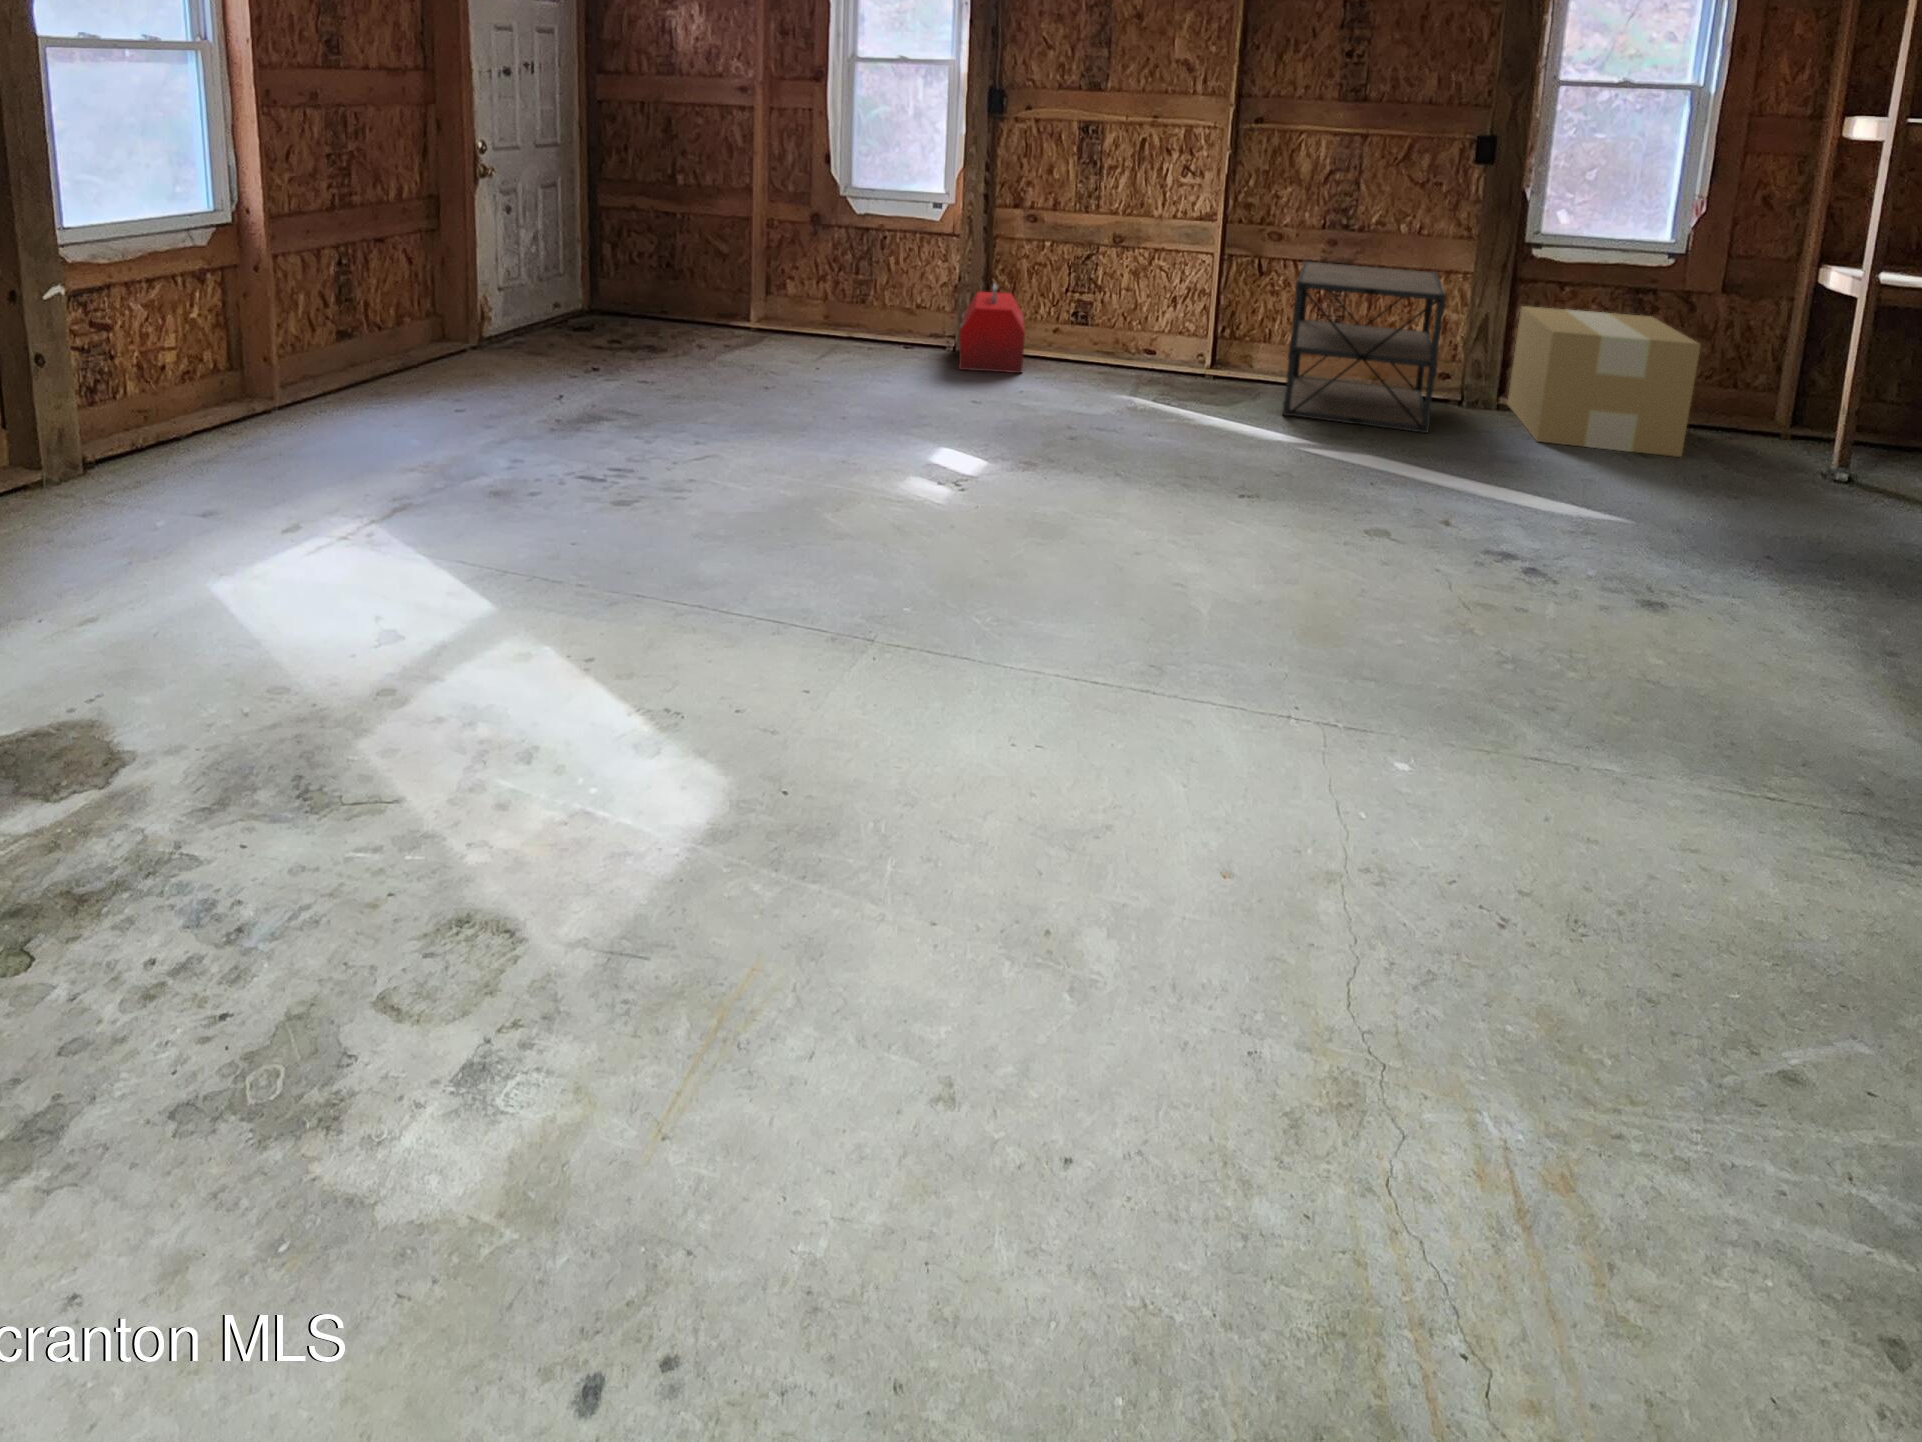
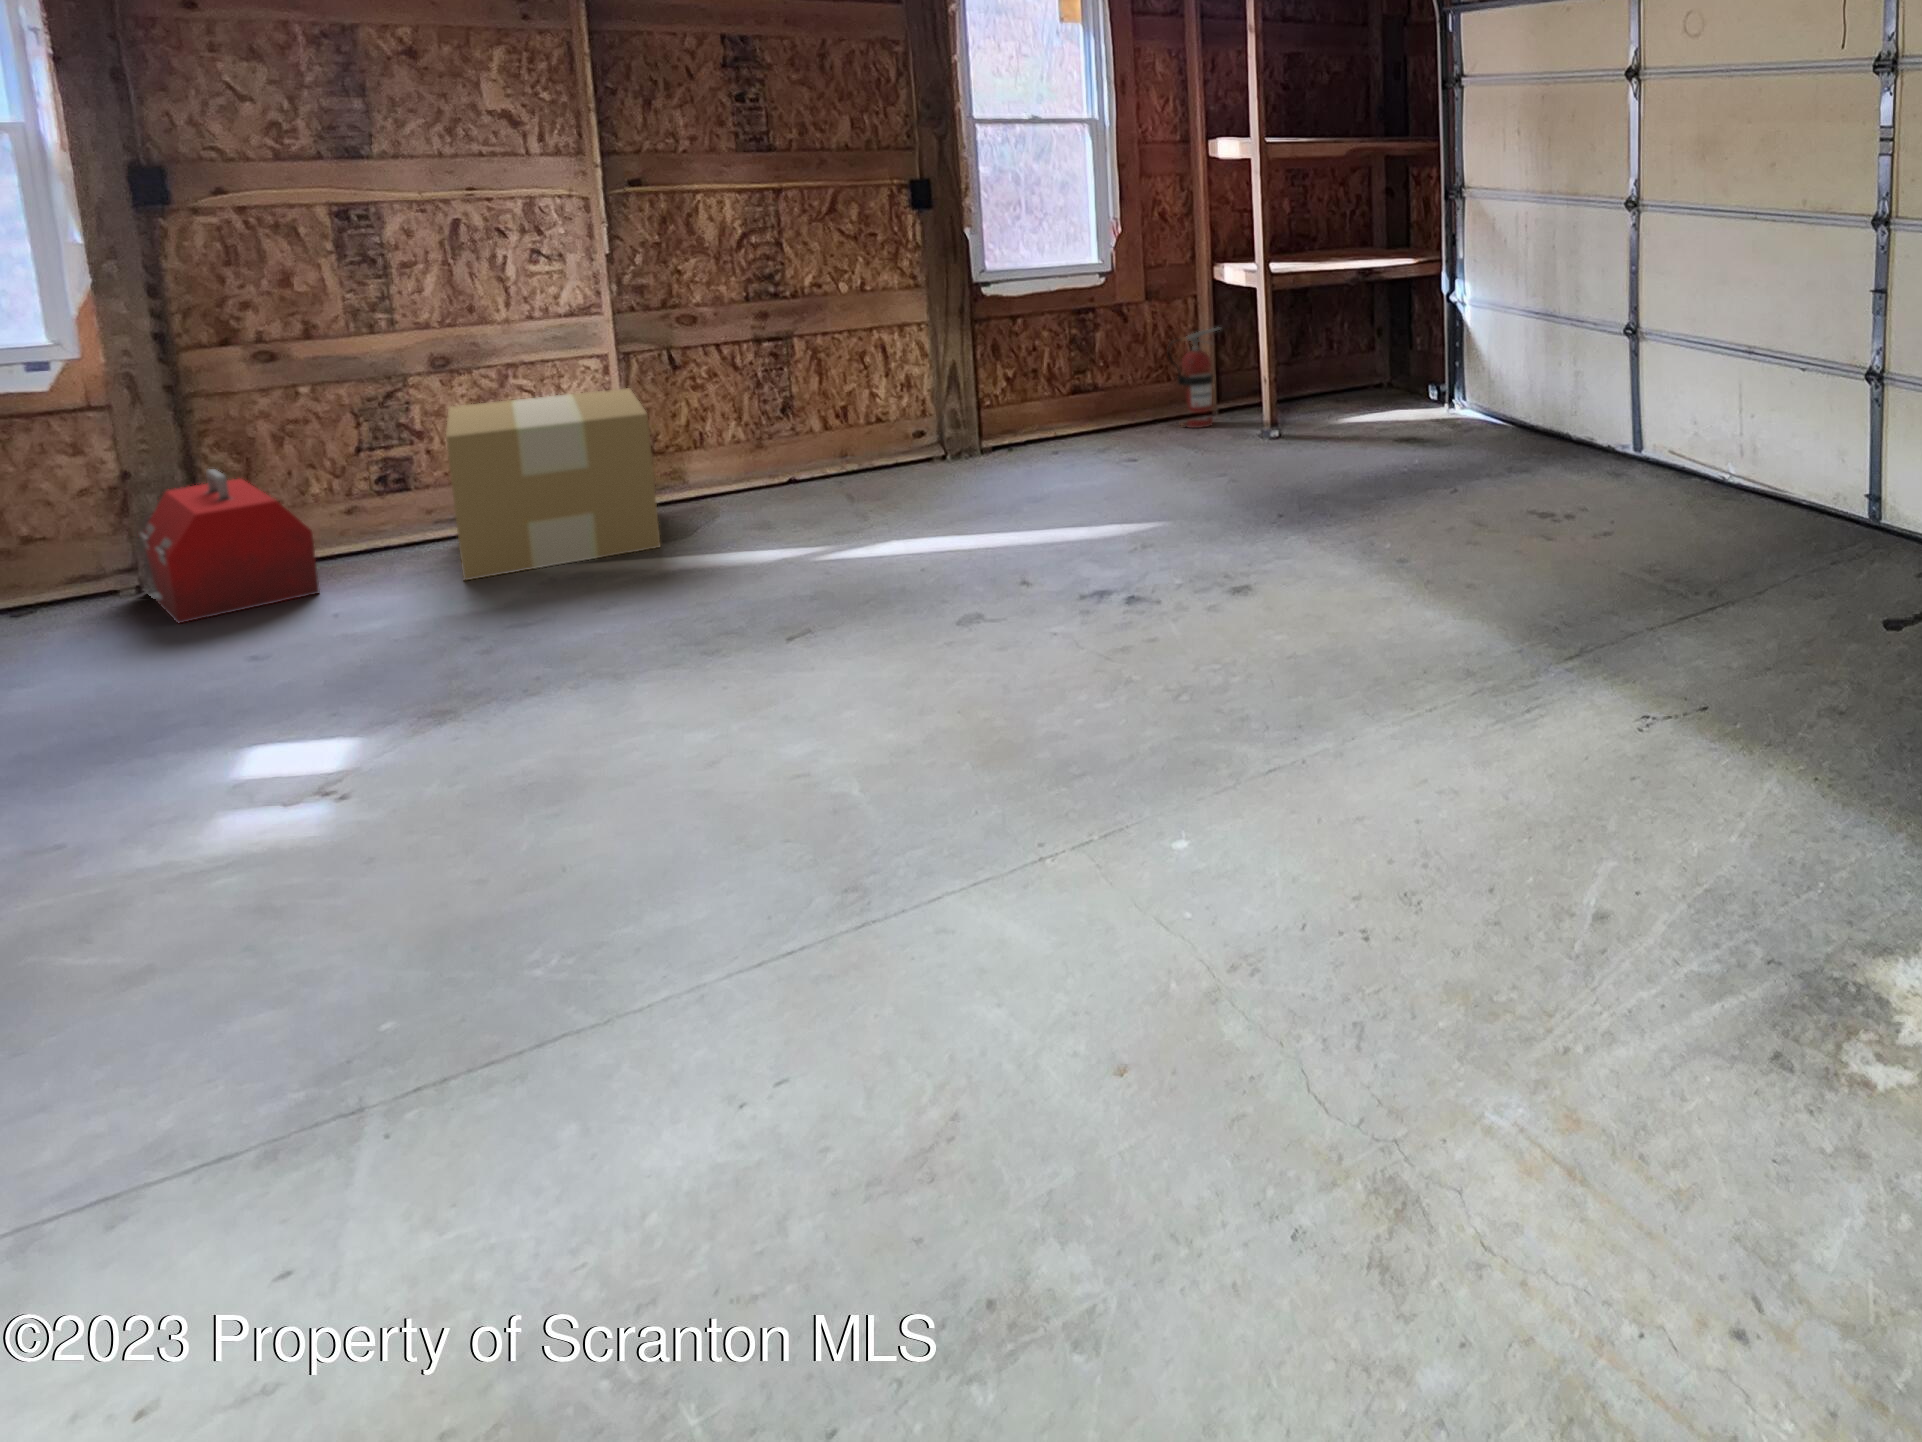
shelving unit: present [1282,260,1446,433] -> none [736,329,952,530]
cardboard box: present [1507,306,1701,457] -> present [446,388,661,580]
fire extinguisher: none [1724,333,1808,440] -> present [1167,328,1220,428]

